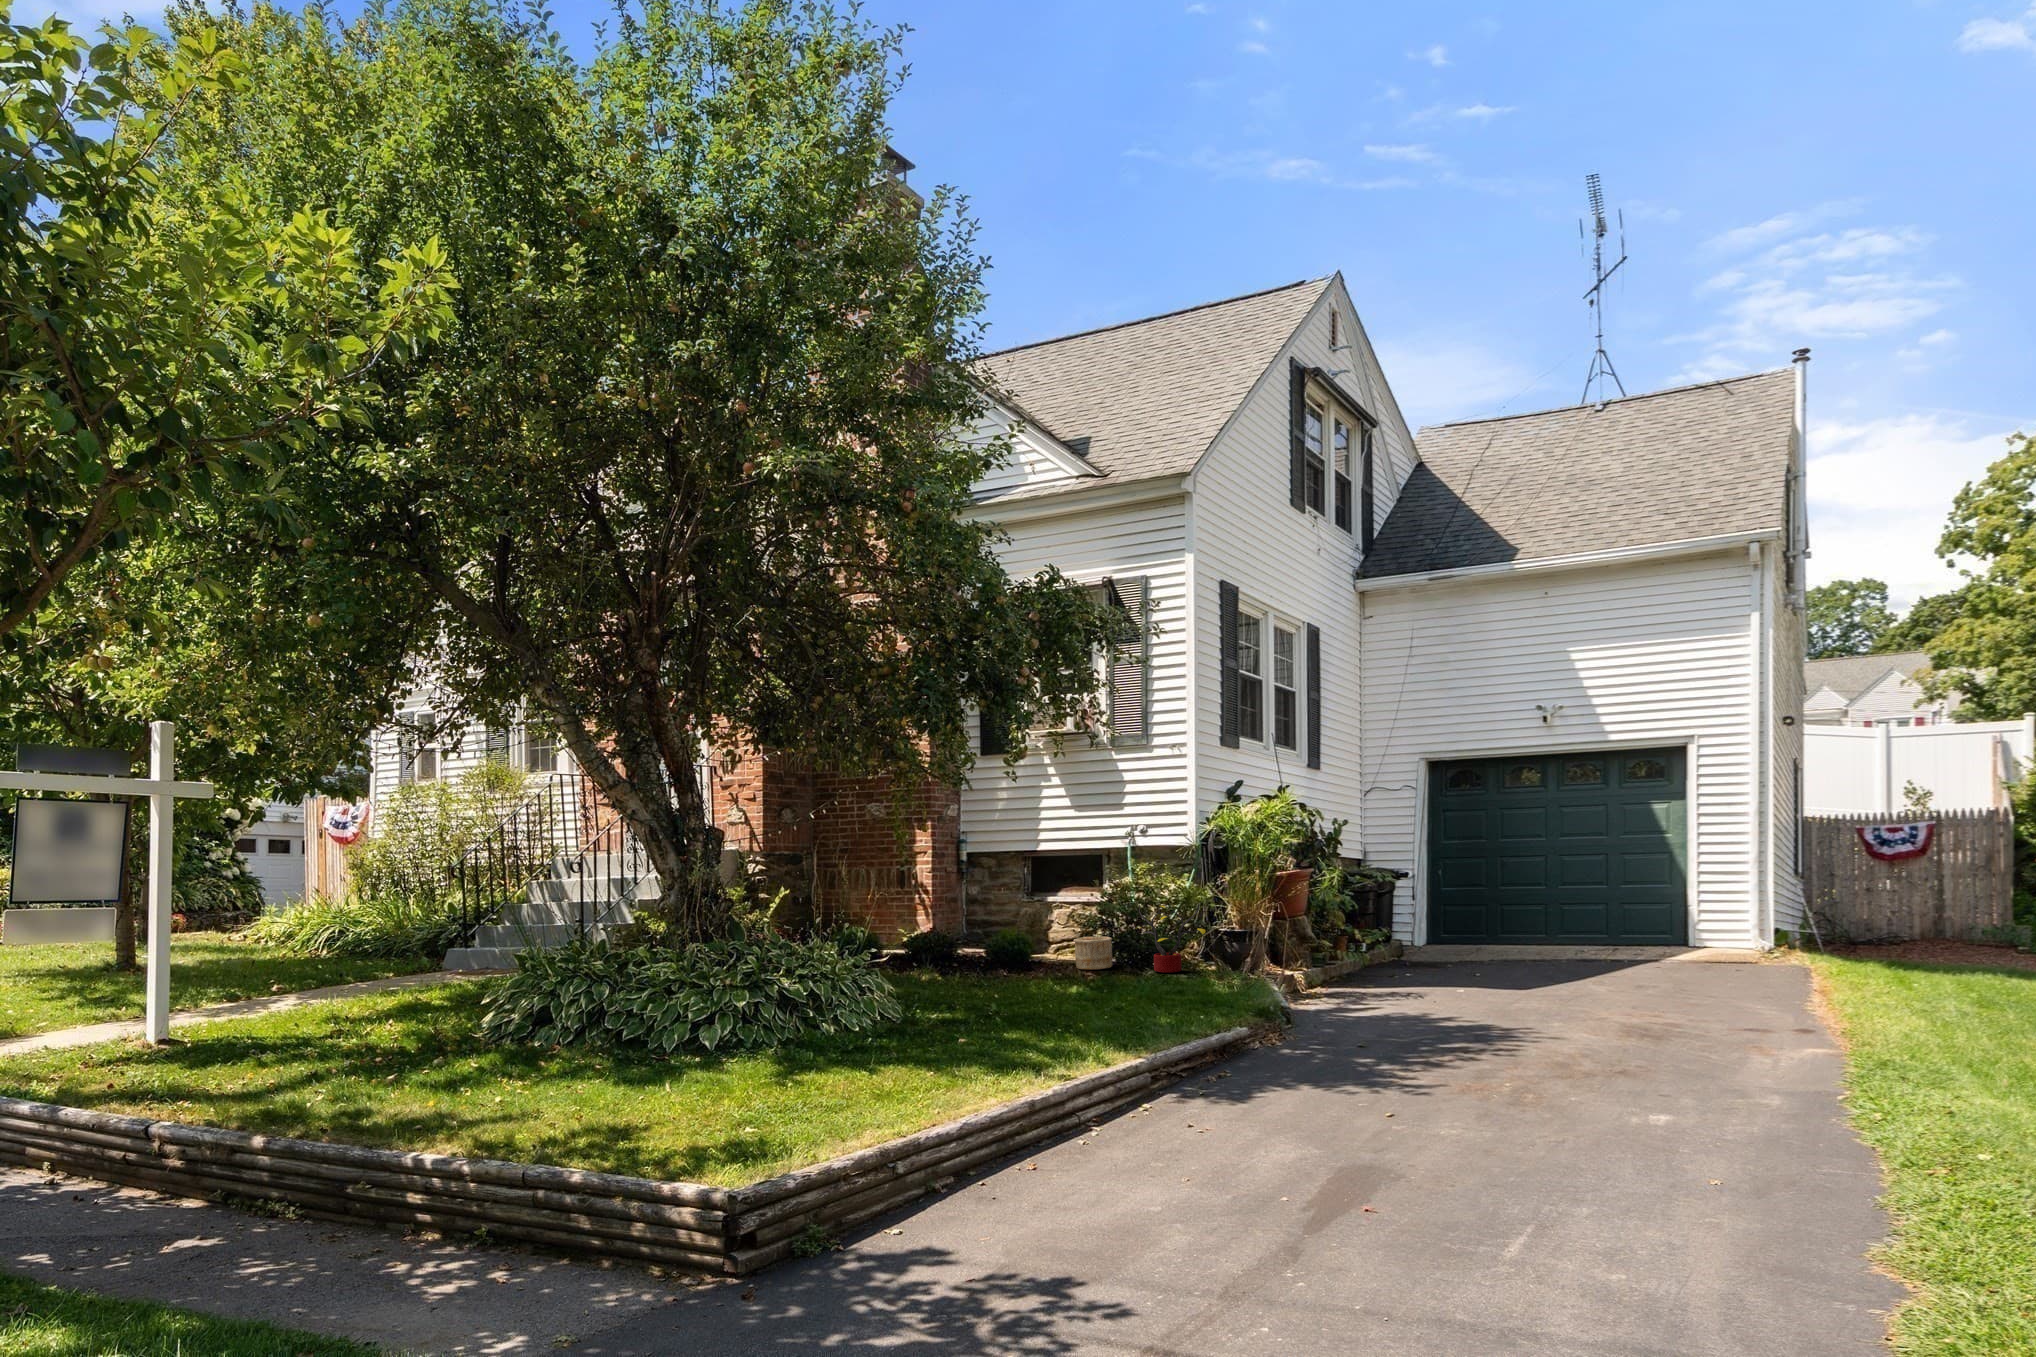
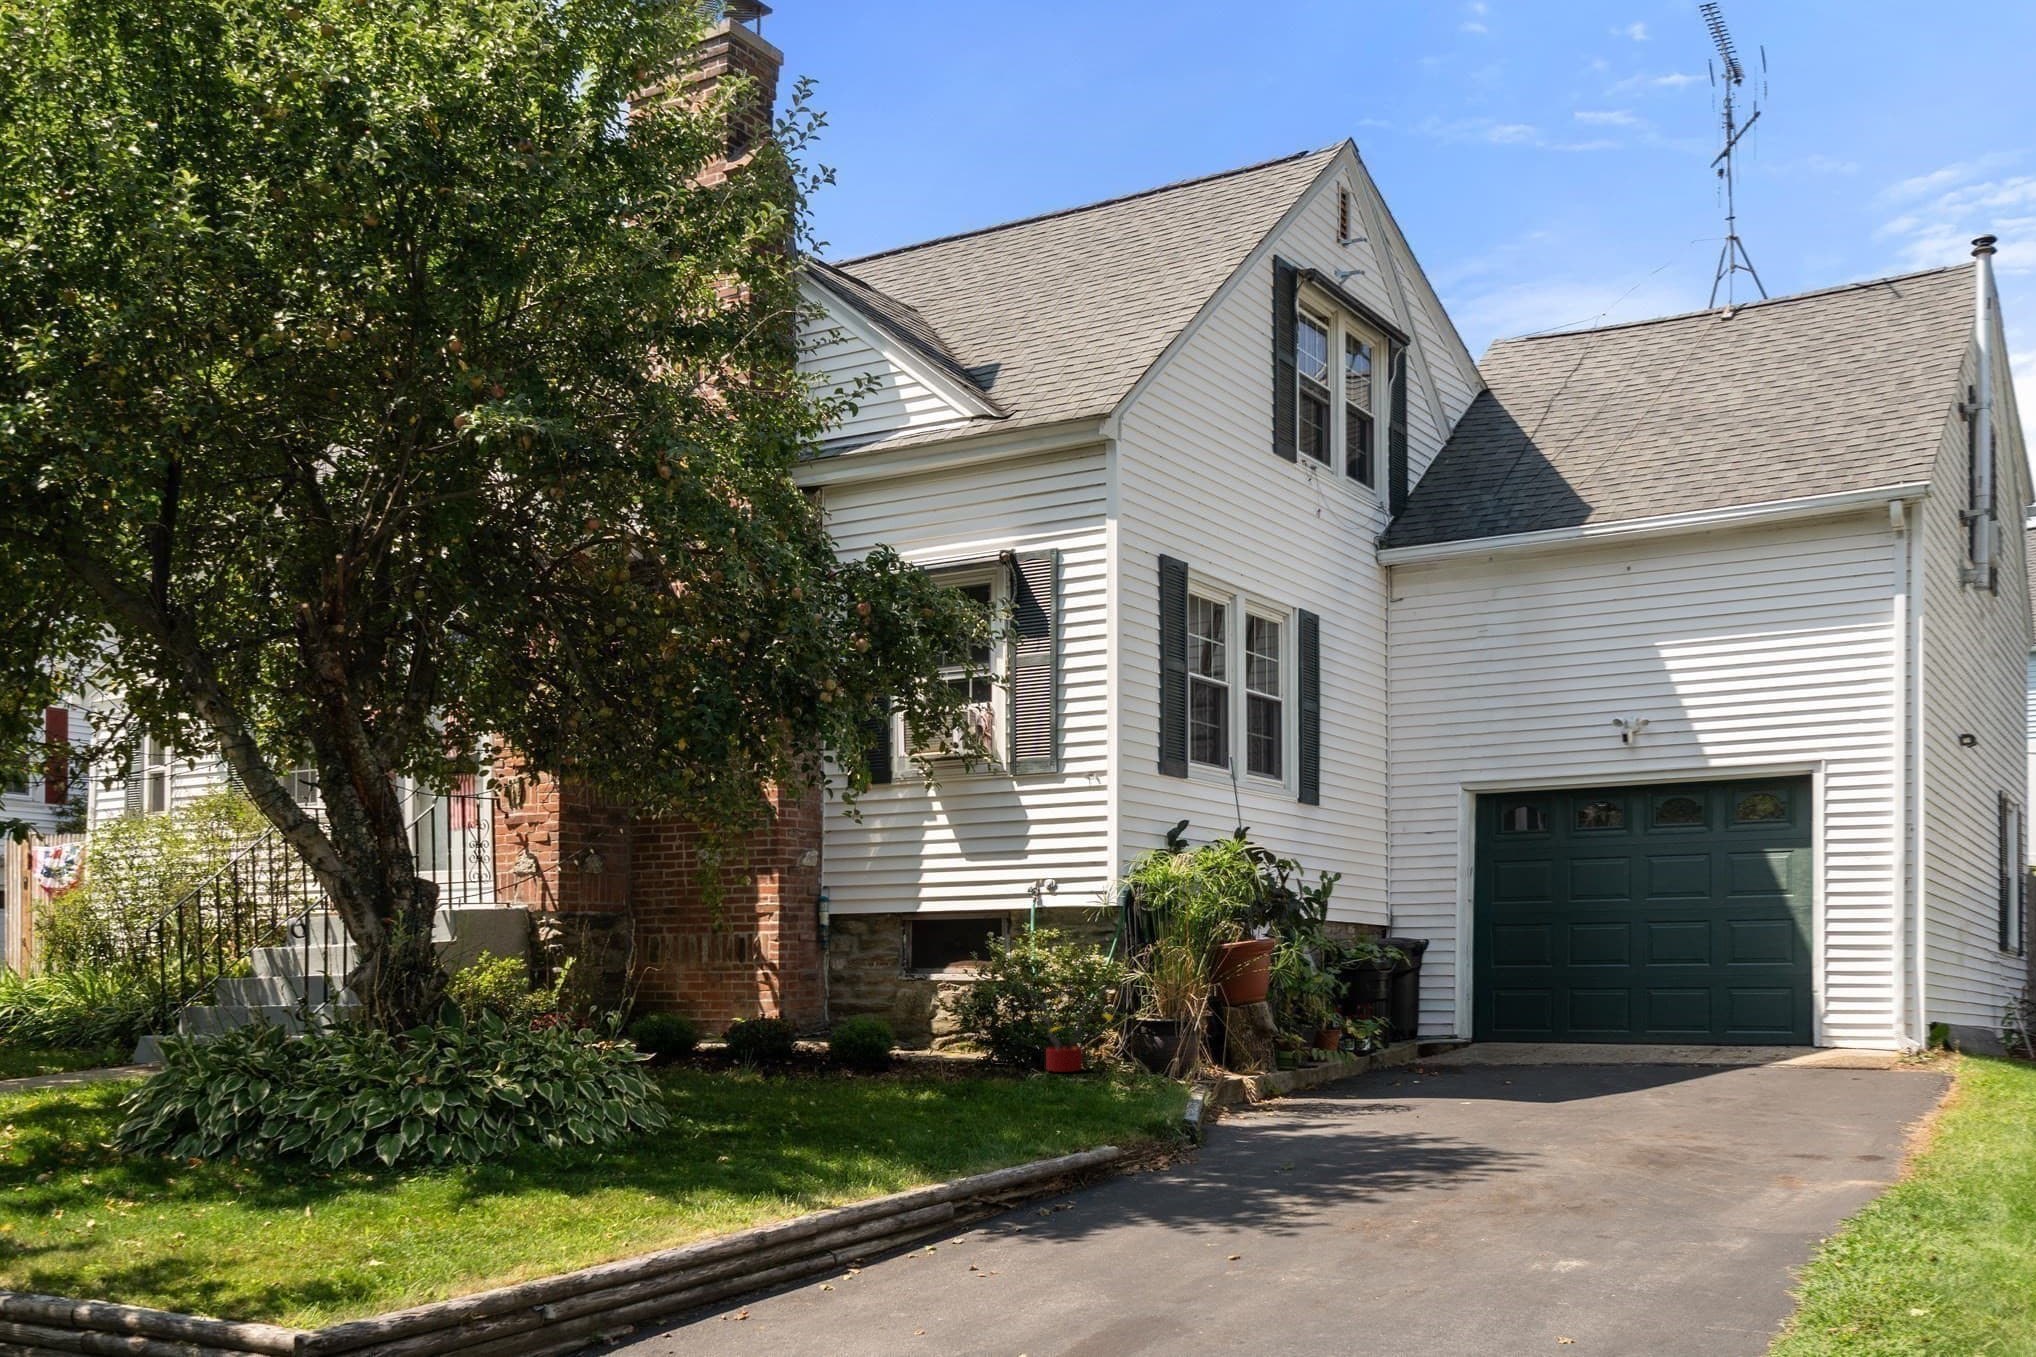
wooden bucket: present [1074,936,1112,970] -> none [945,1024,996,1068]

